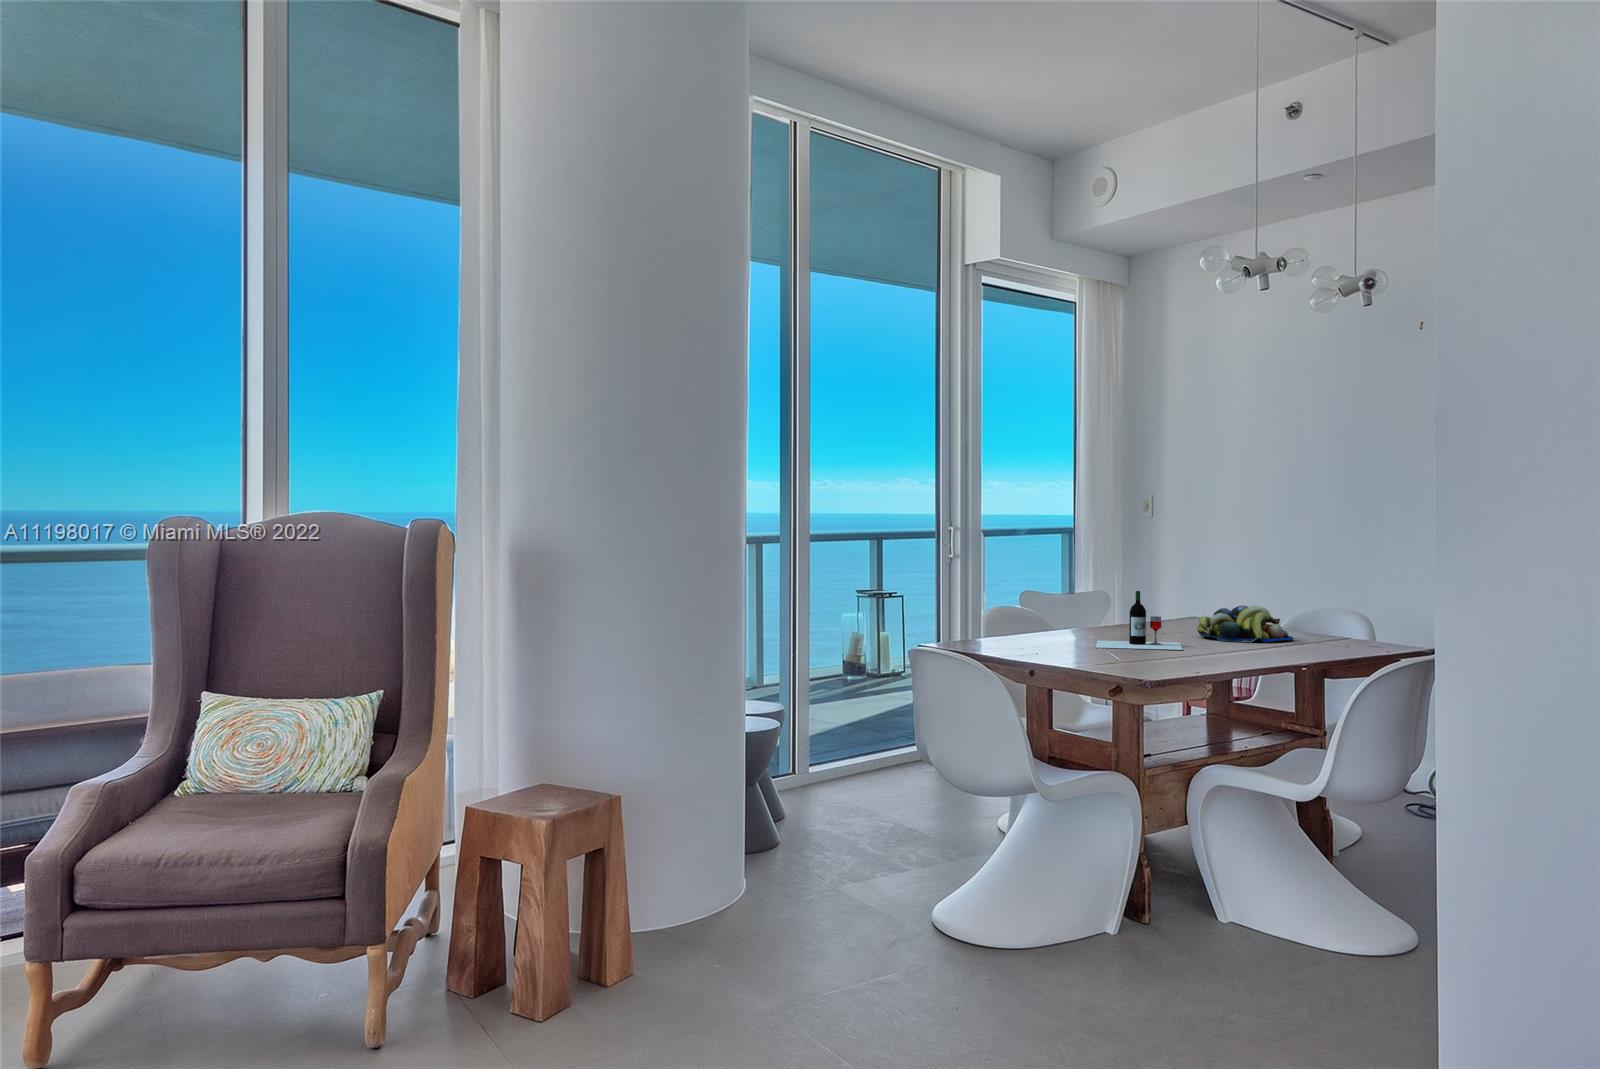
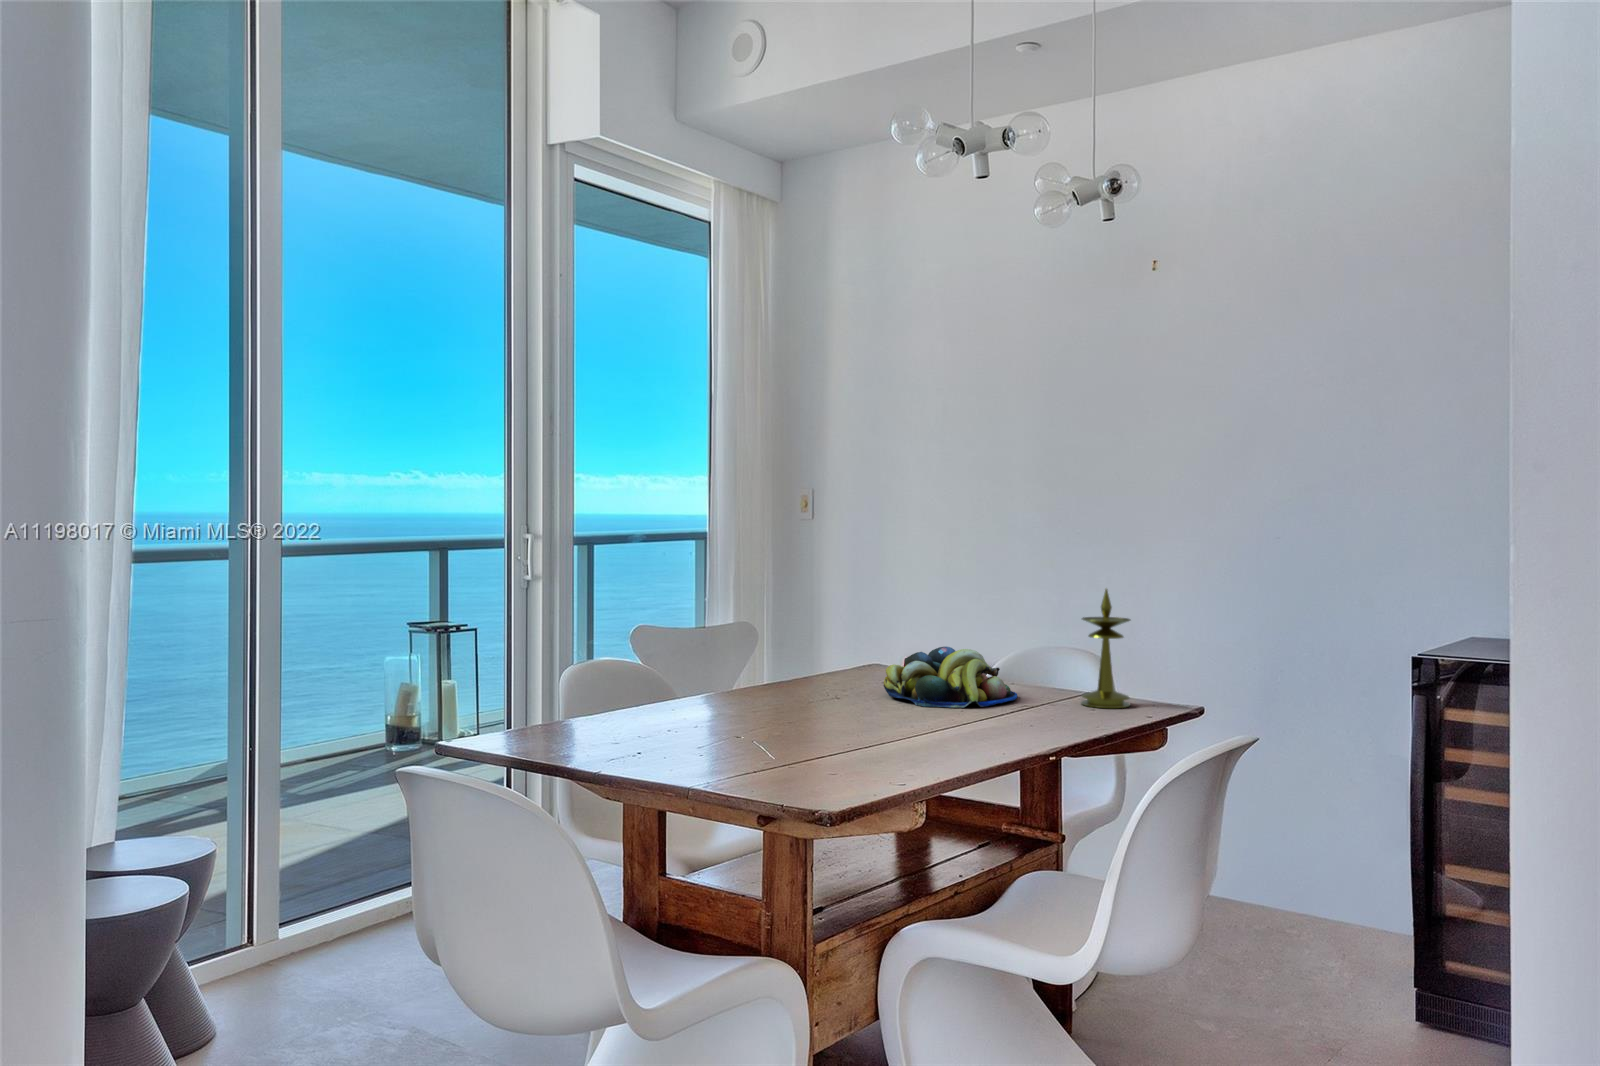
candlestick: none [1337,564,1374,645] -> present [1081,589,1130,708]
wine bottle: present [1096,591,1183,650] -> none [732,639,871,738]

